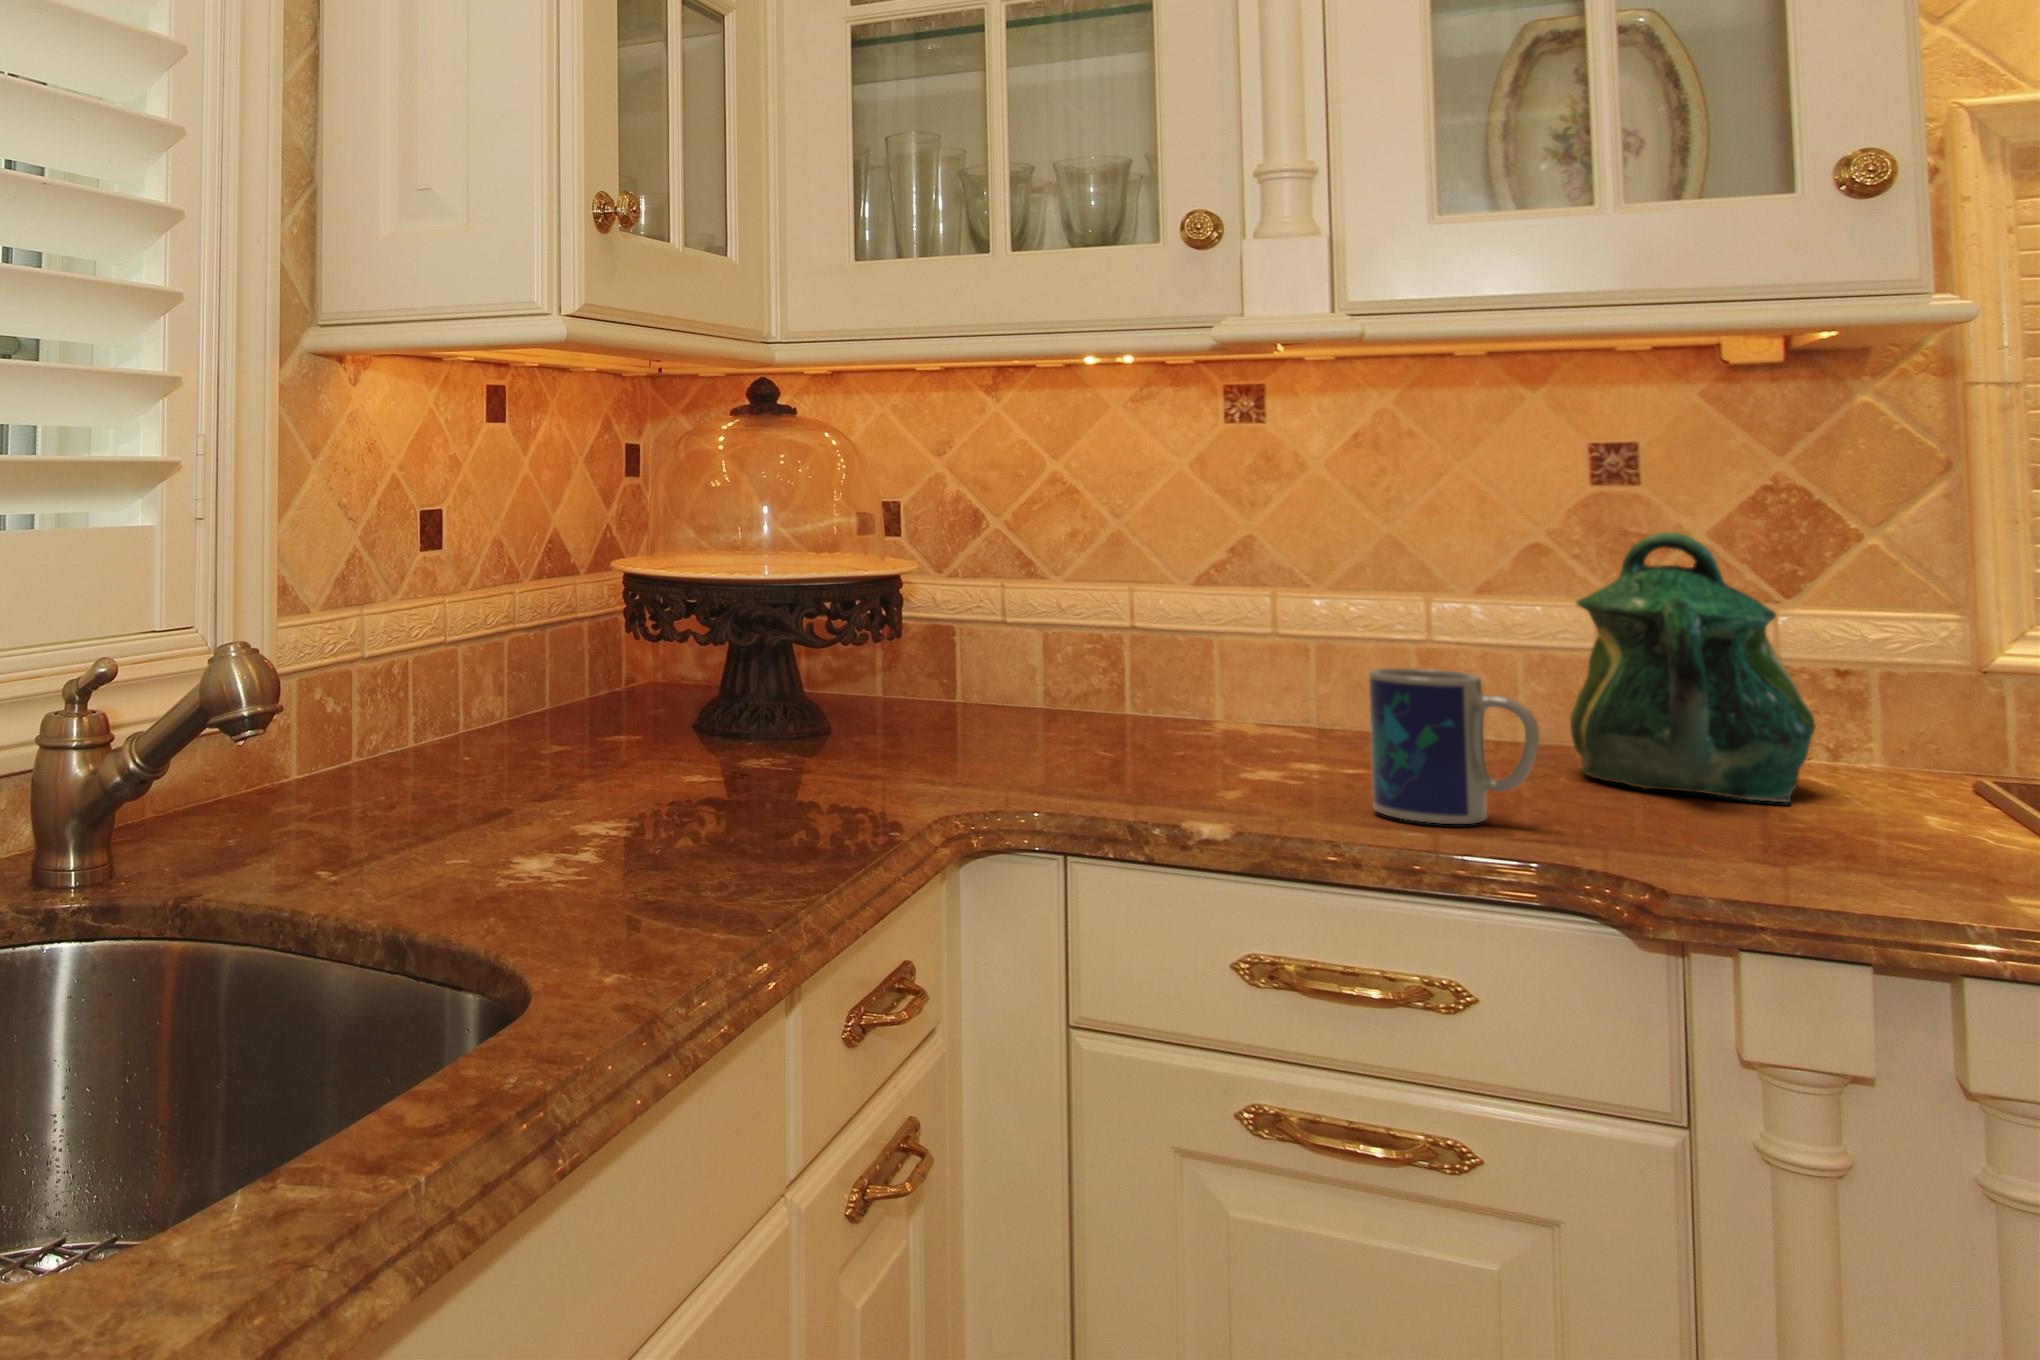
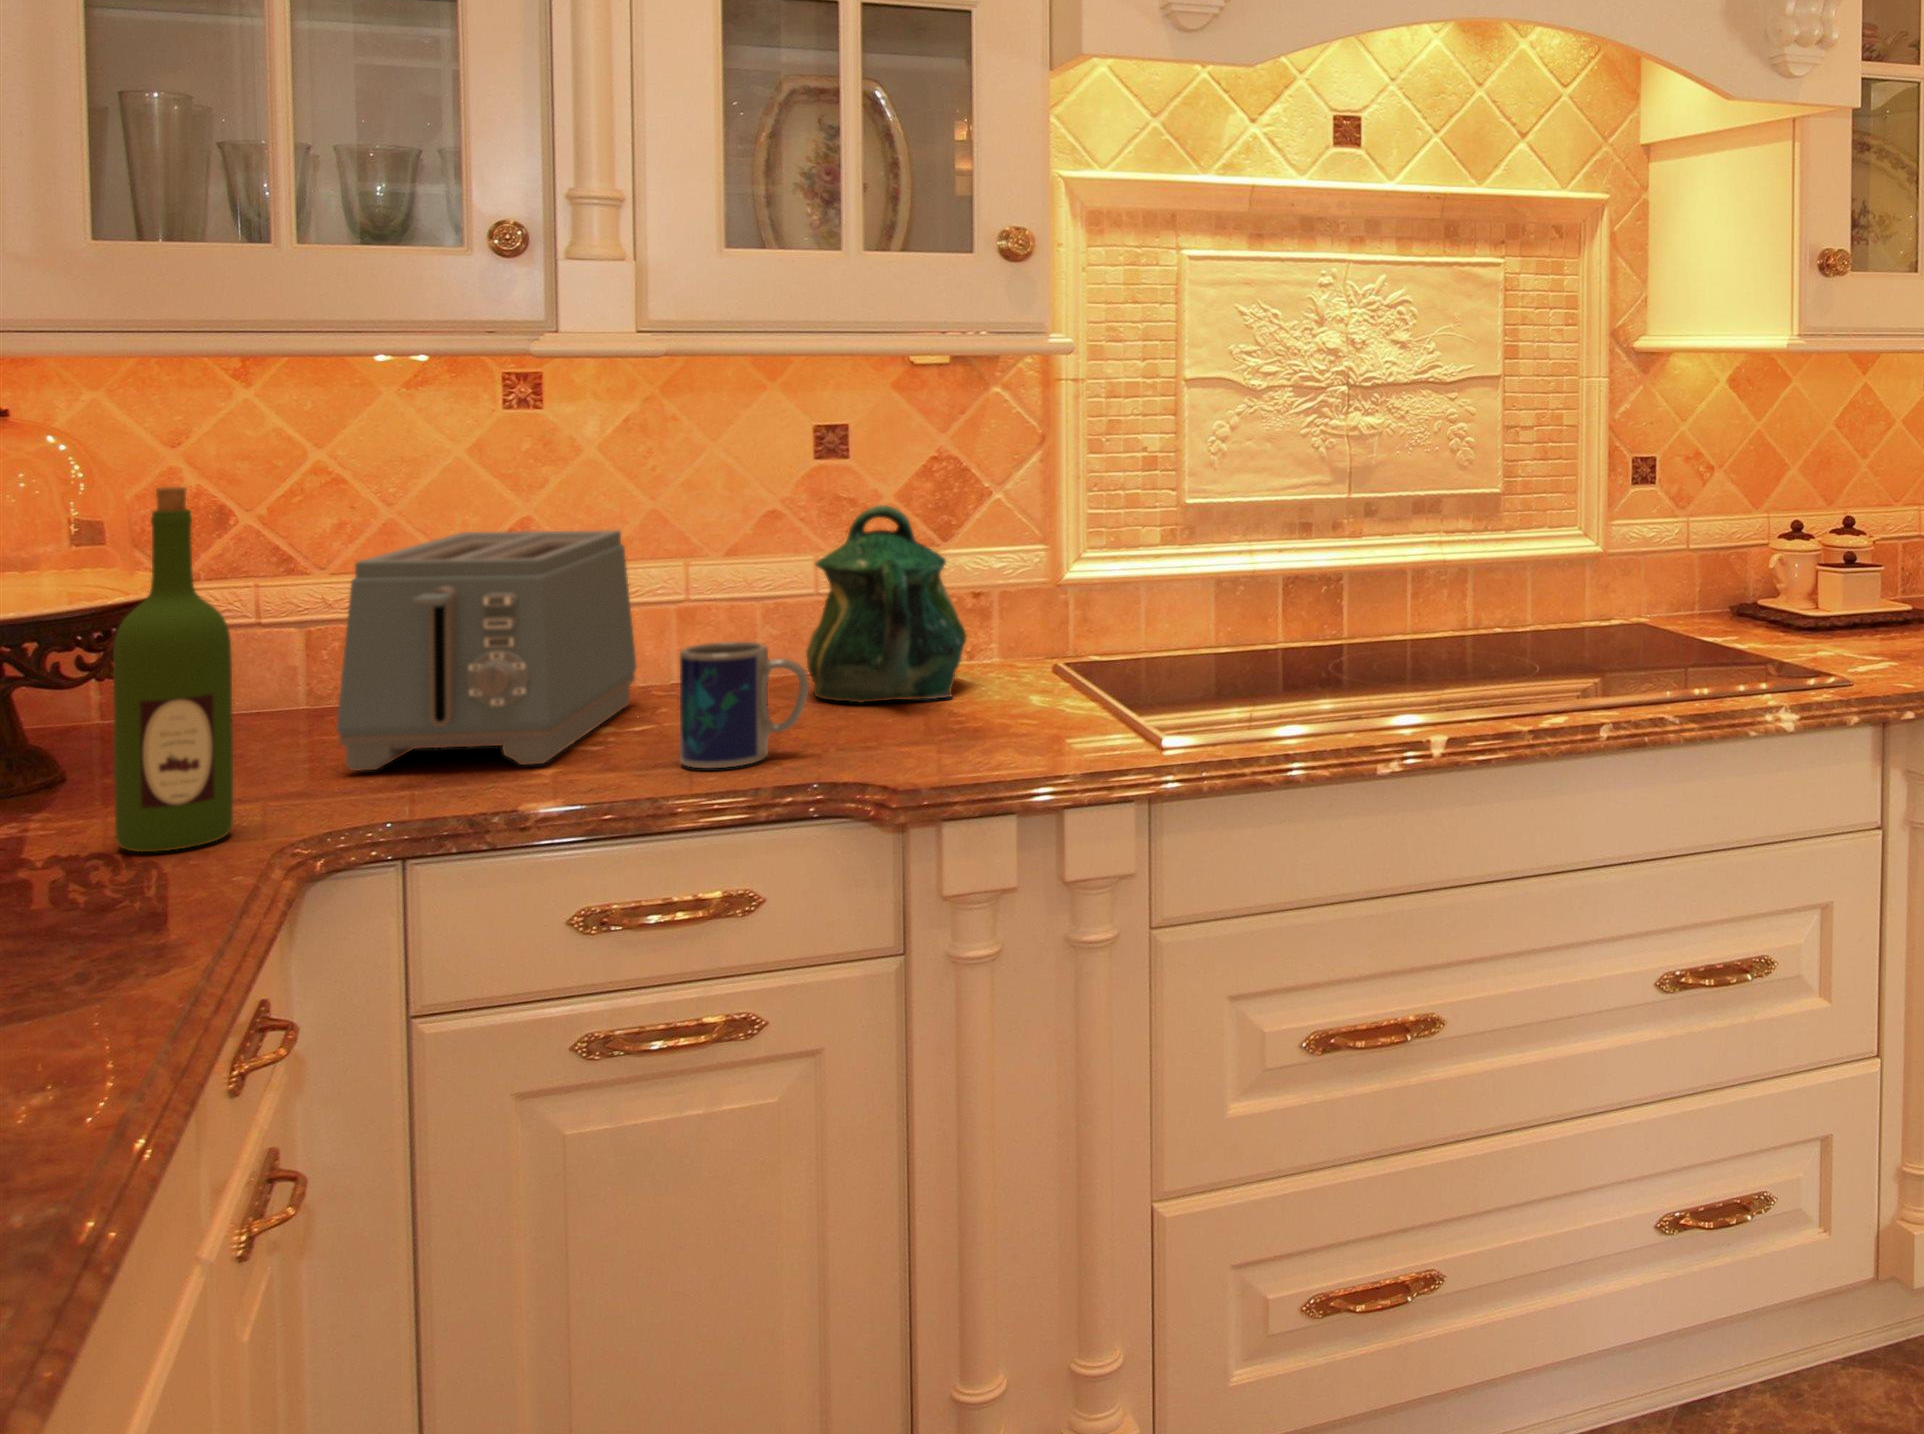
wine bottle: none [828,448,919,791] -> present [113,487,233,852]
toaster: none [1033,542,1359,784] -> present [337,530,636,771]

